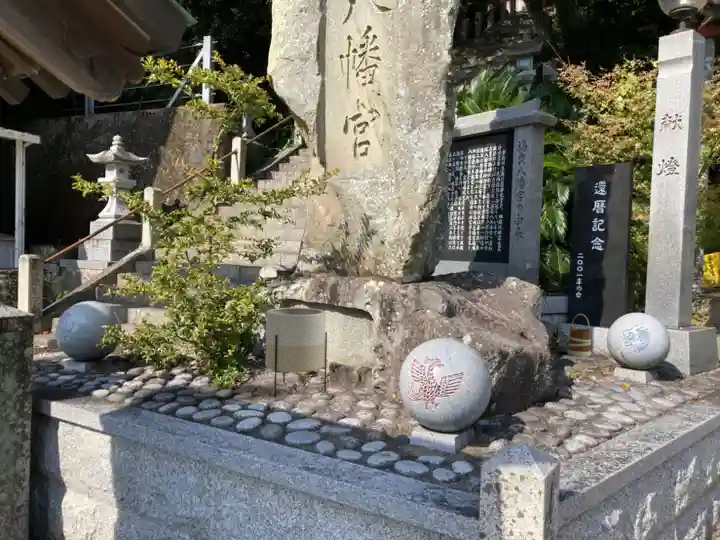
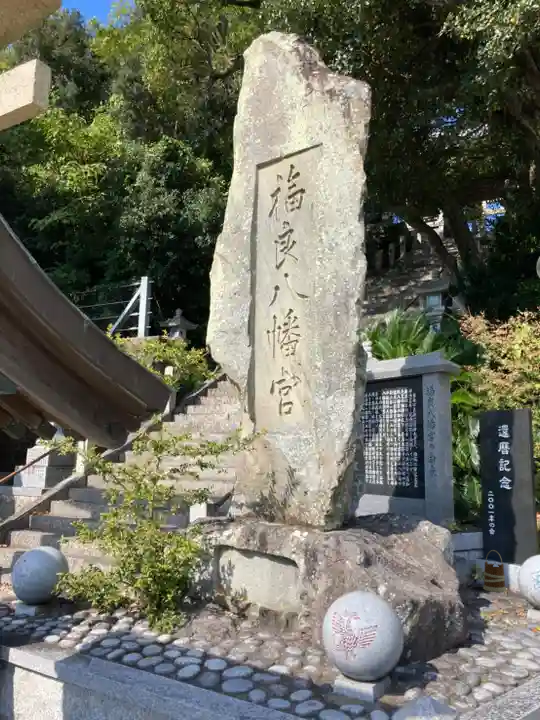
planter: present [265,308,327,397] -> none [201,554,257,642]

